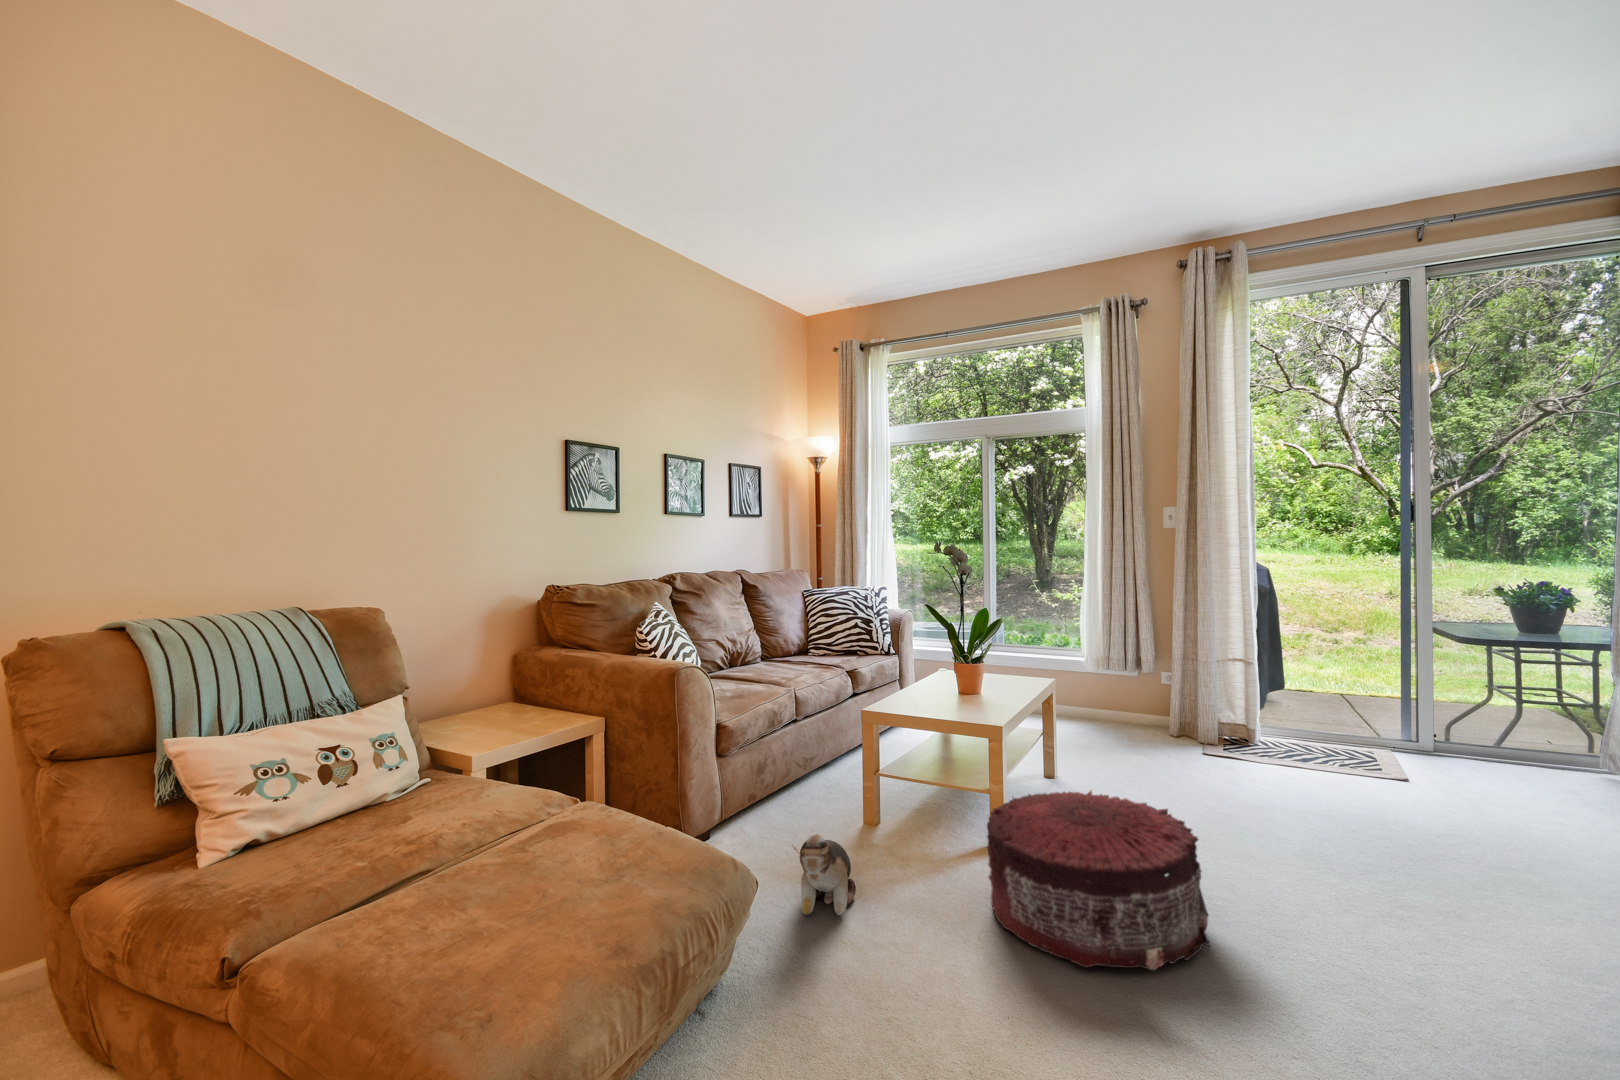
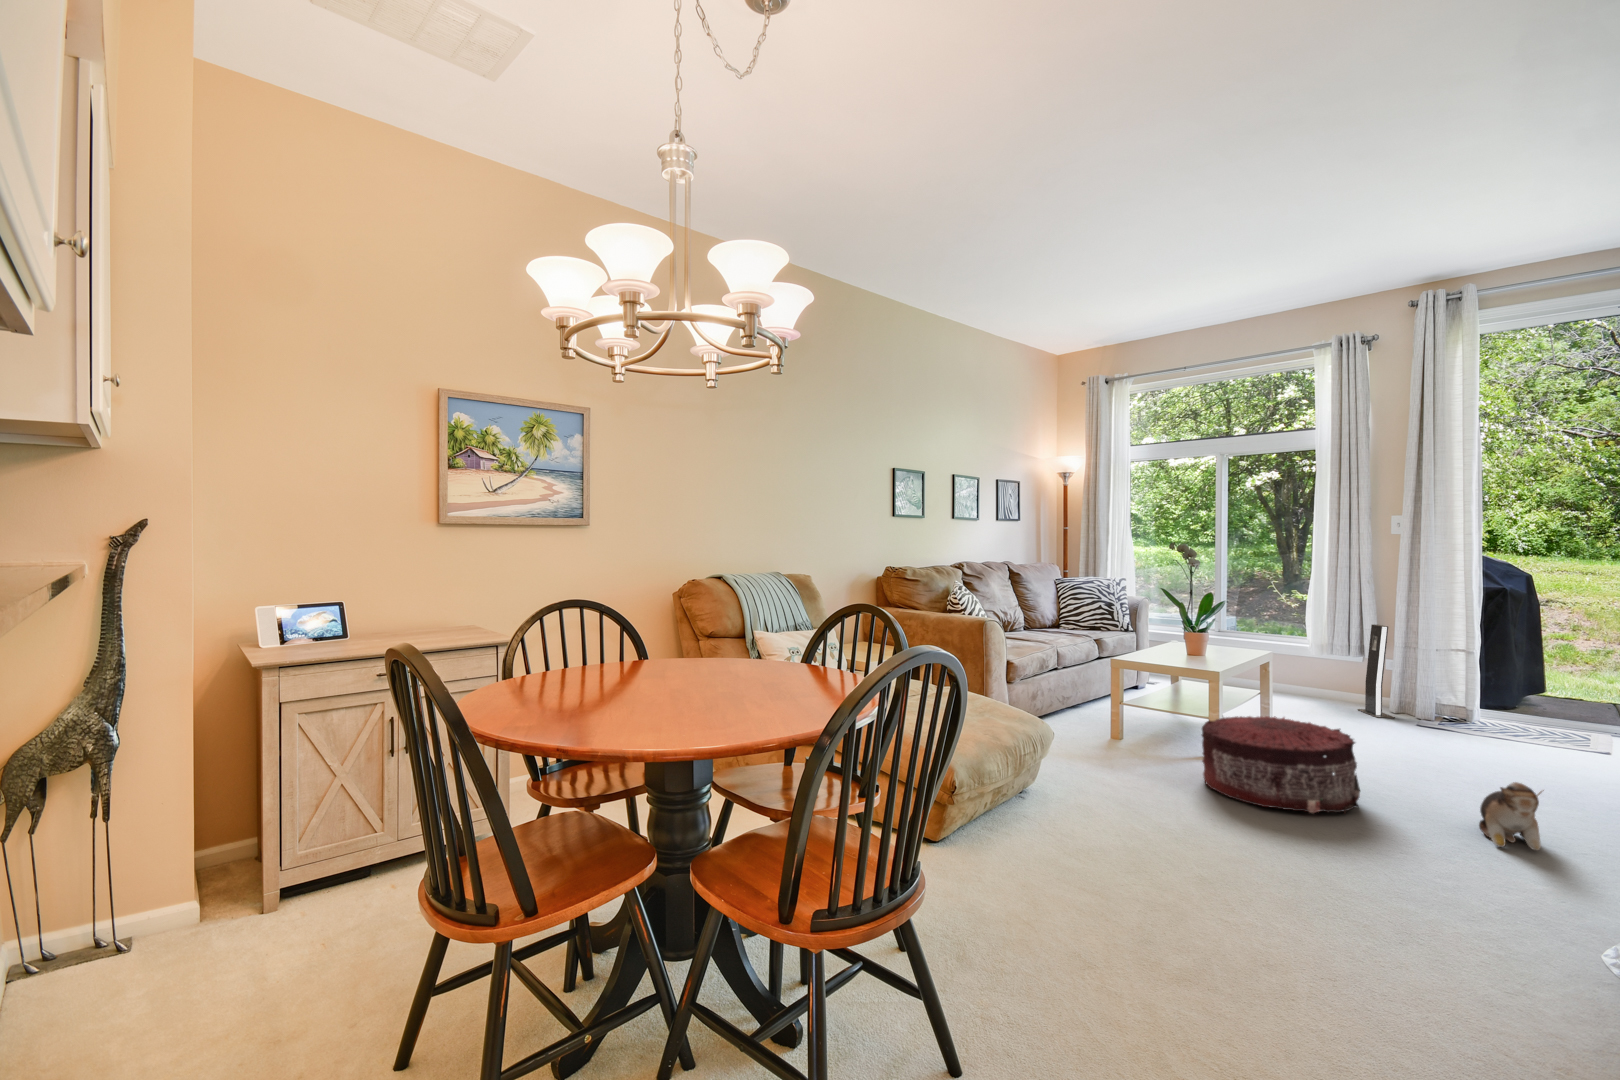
speaker: none [1136,633,1177,744] -> present [1358,624,1395,718]
plush toy: present [793,834,856,915] -> present [1479,782,1544,850]

